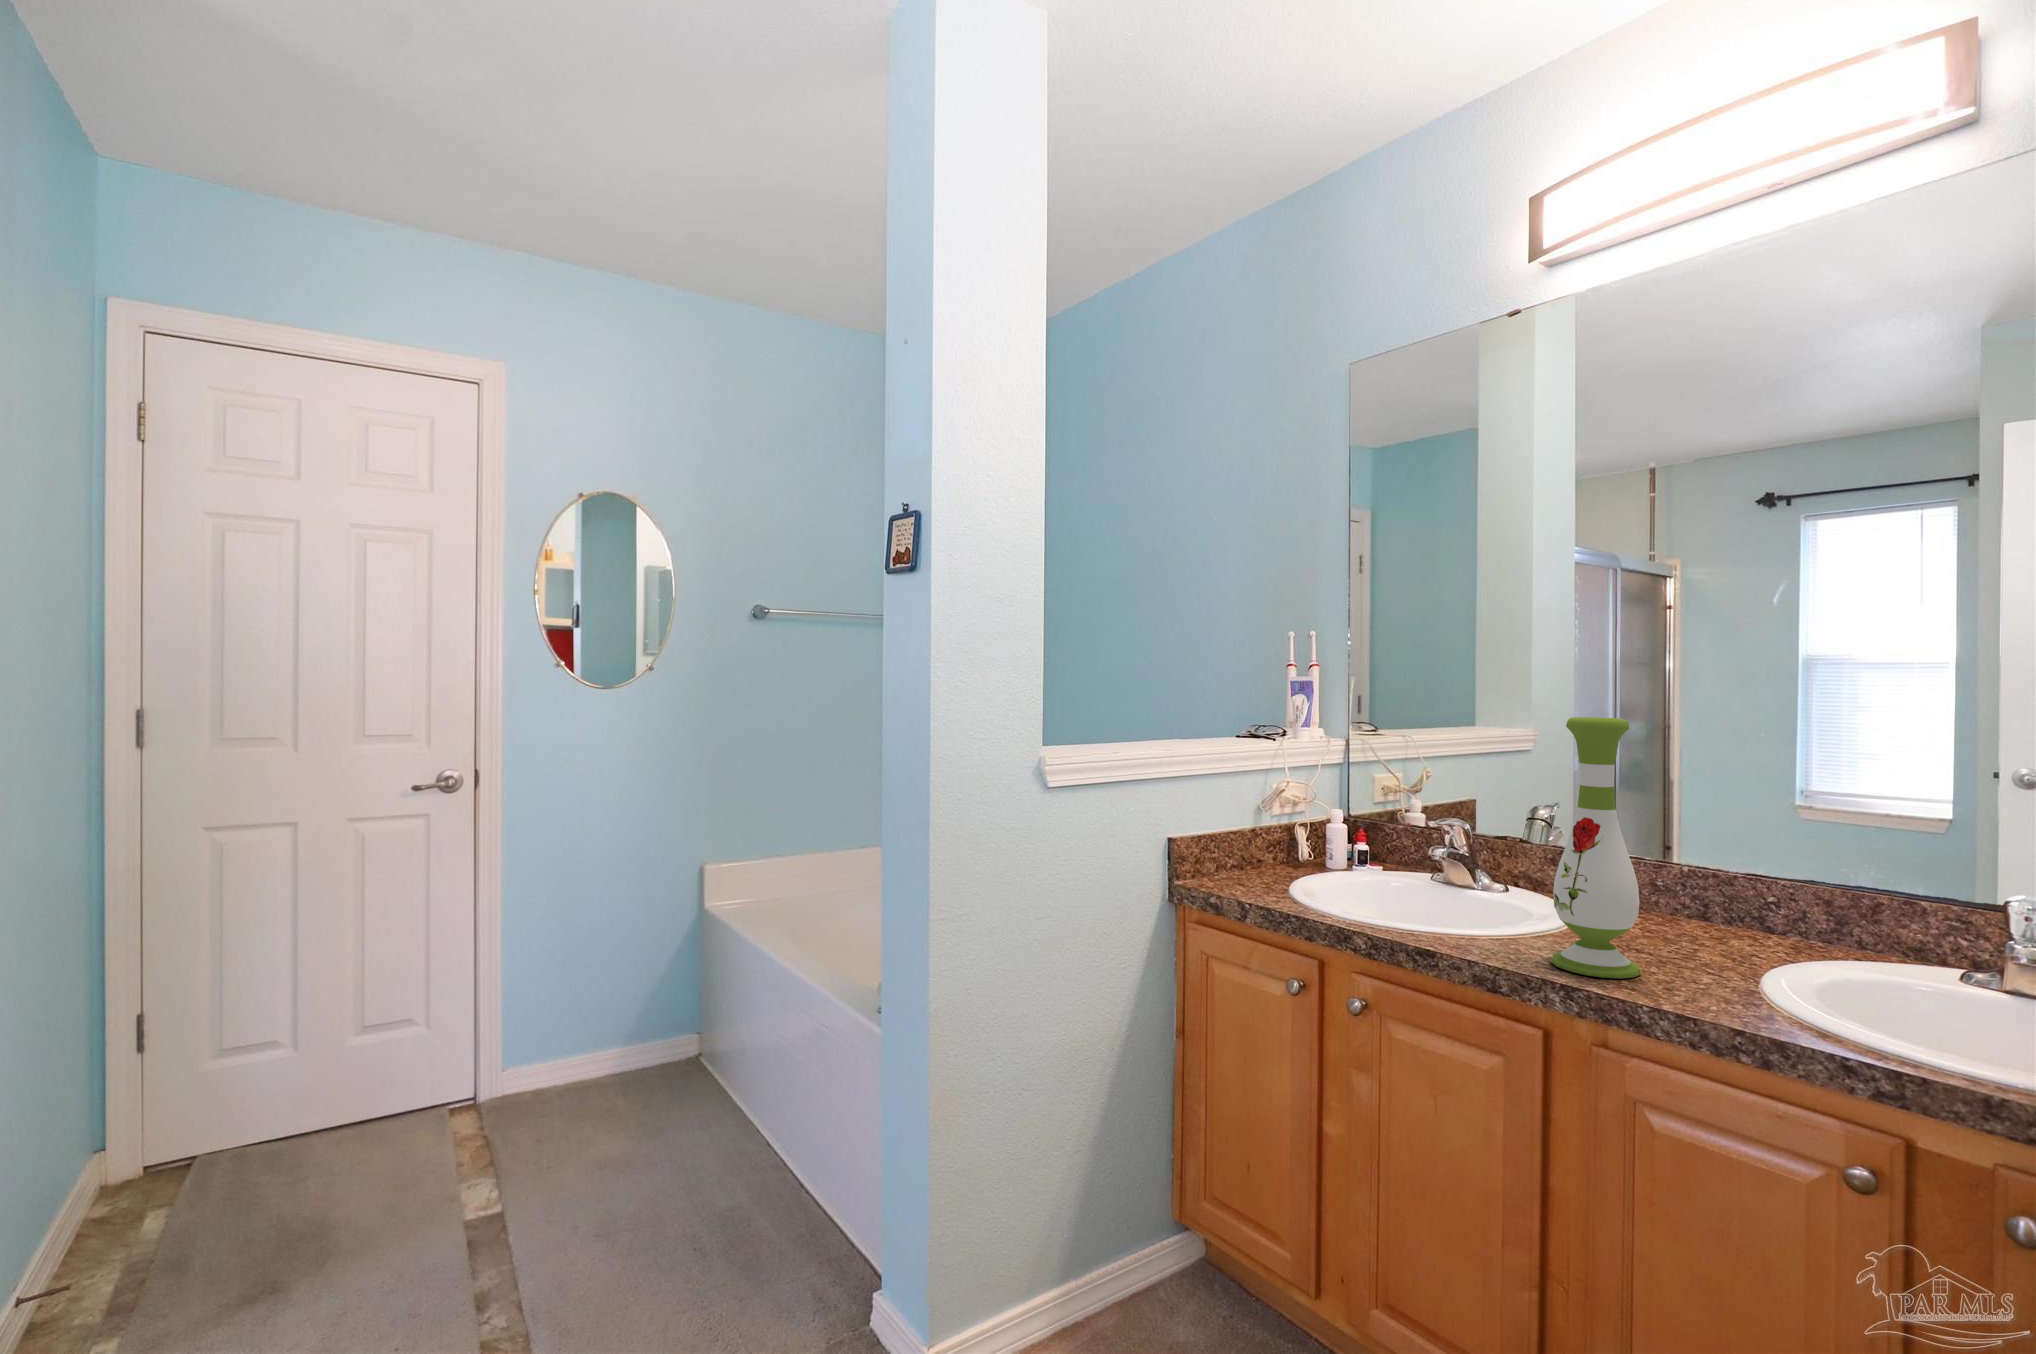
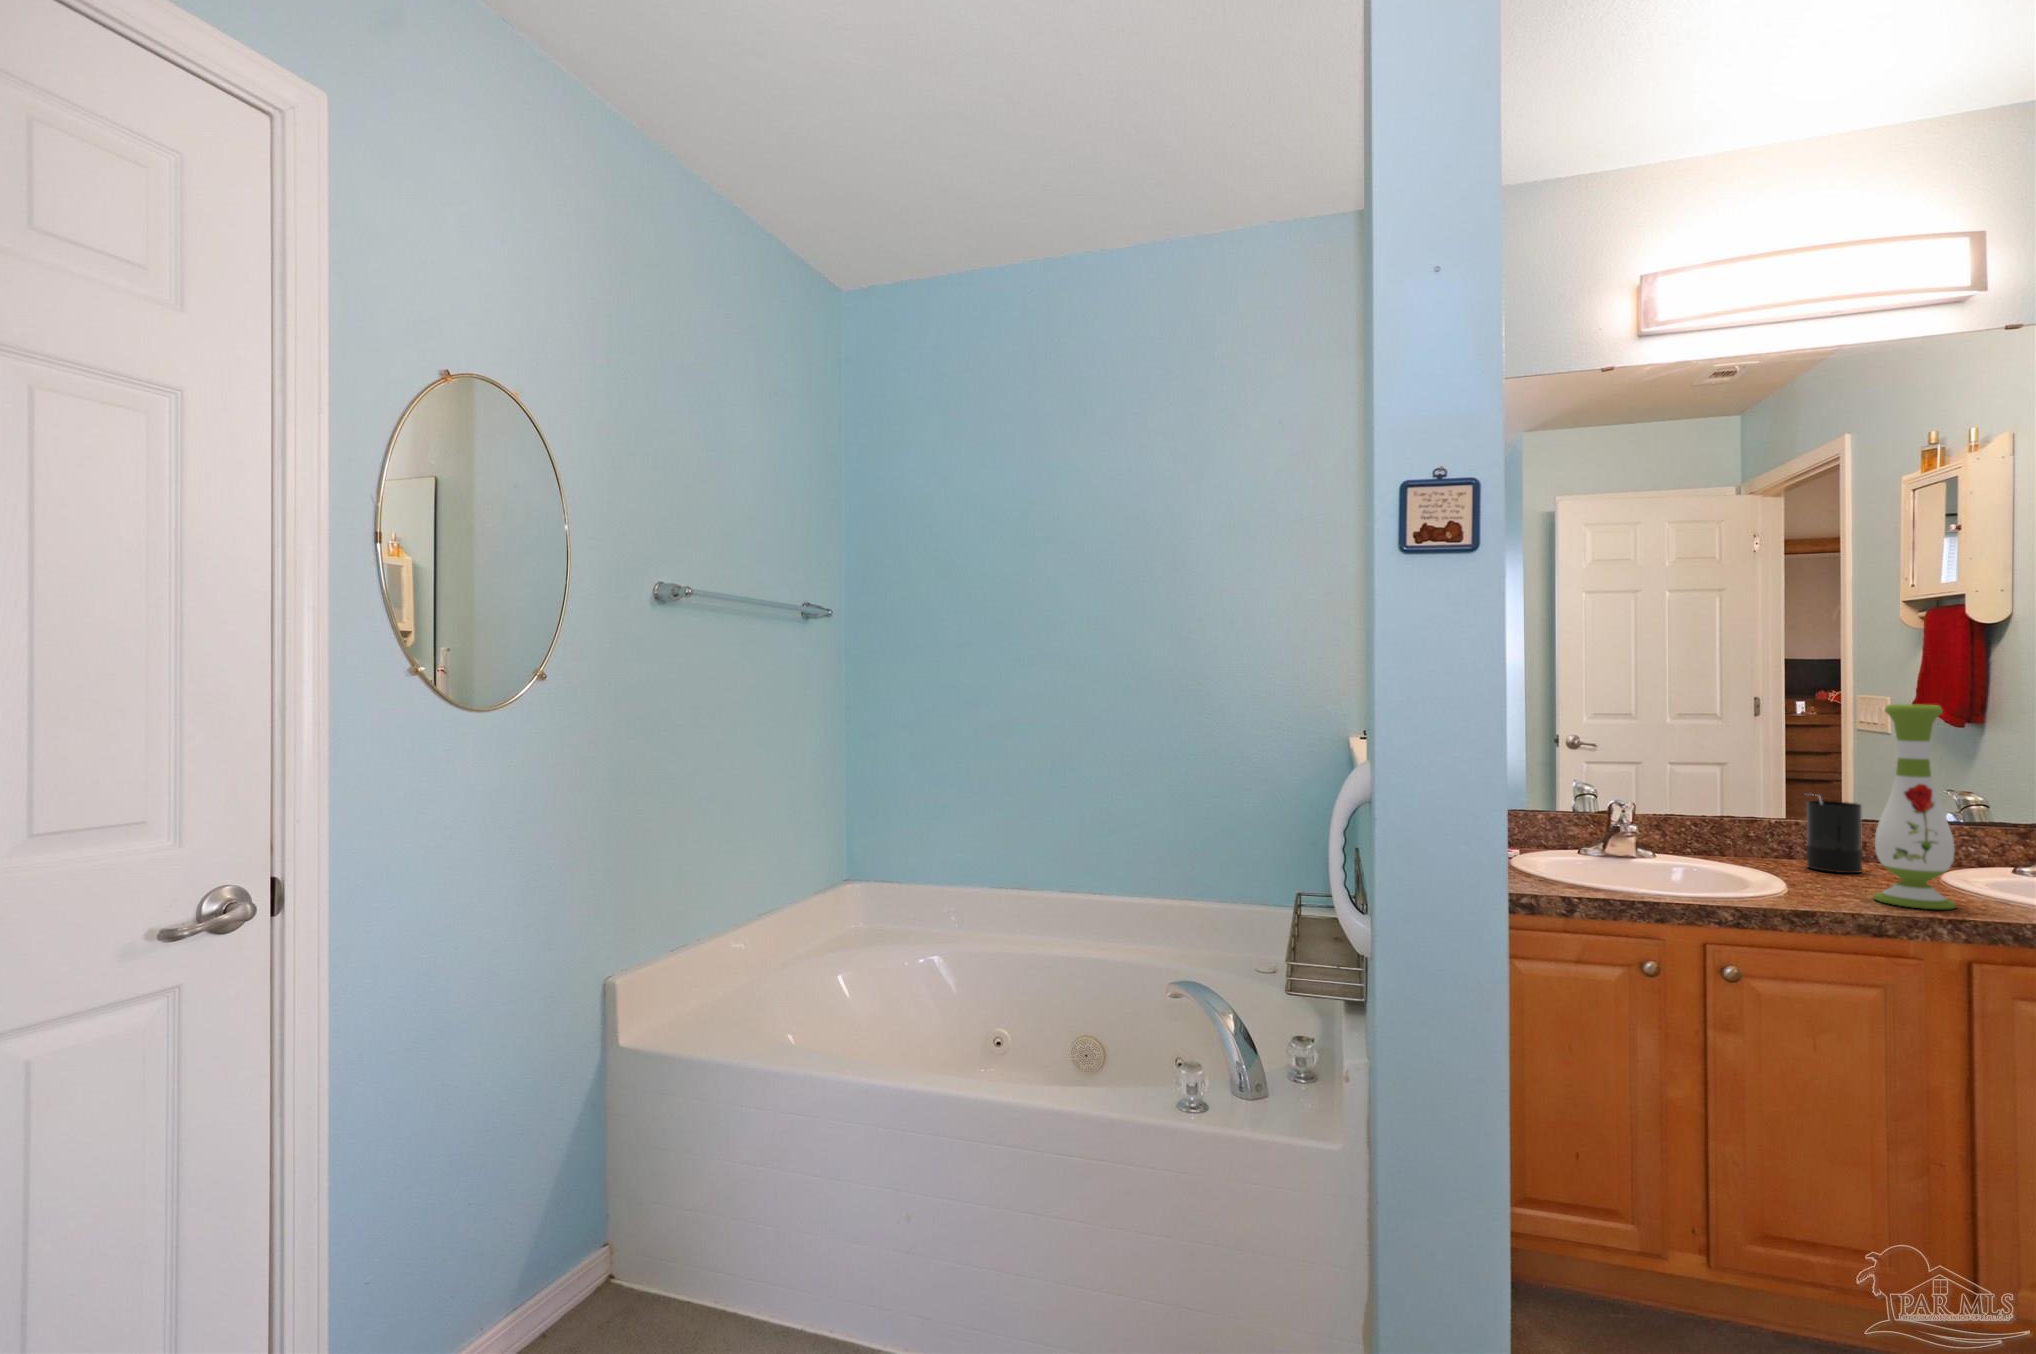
candle: none [1668,834,1737,942] -> present [1807,797,1862,873]

